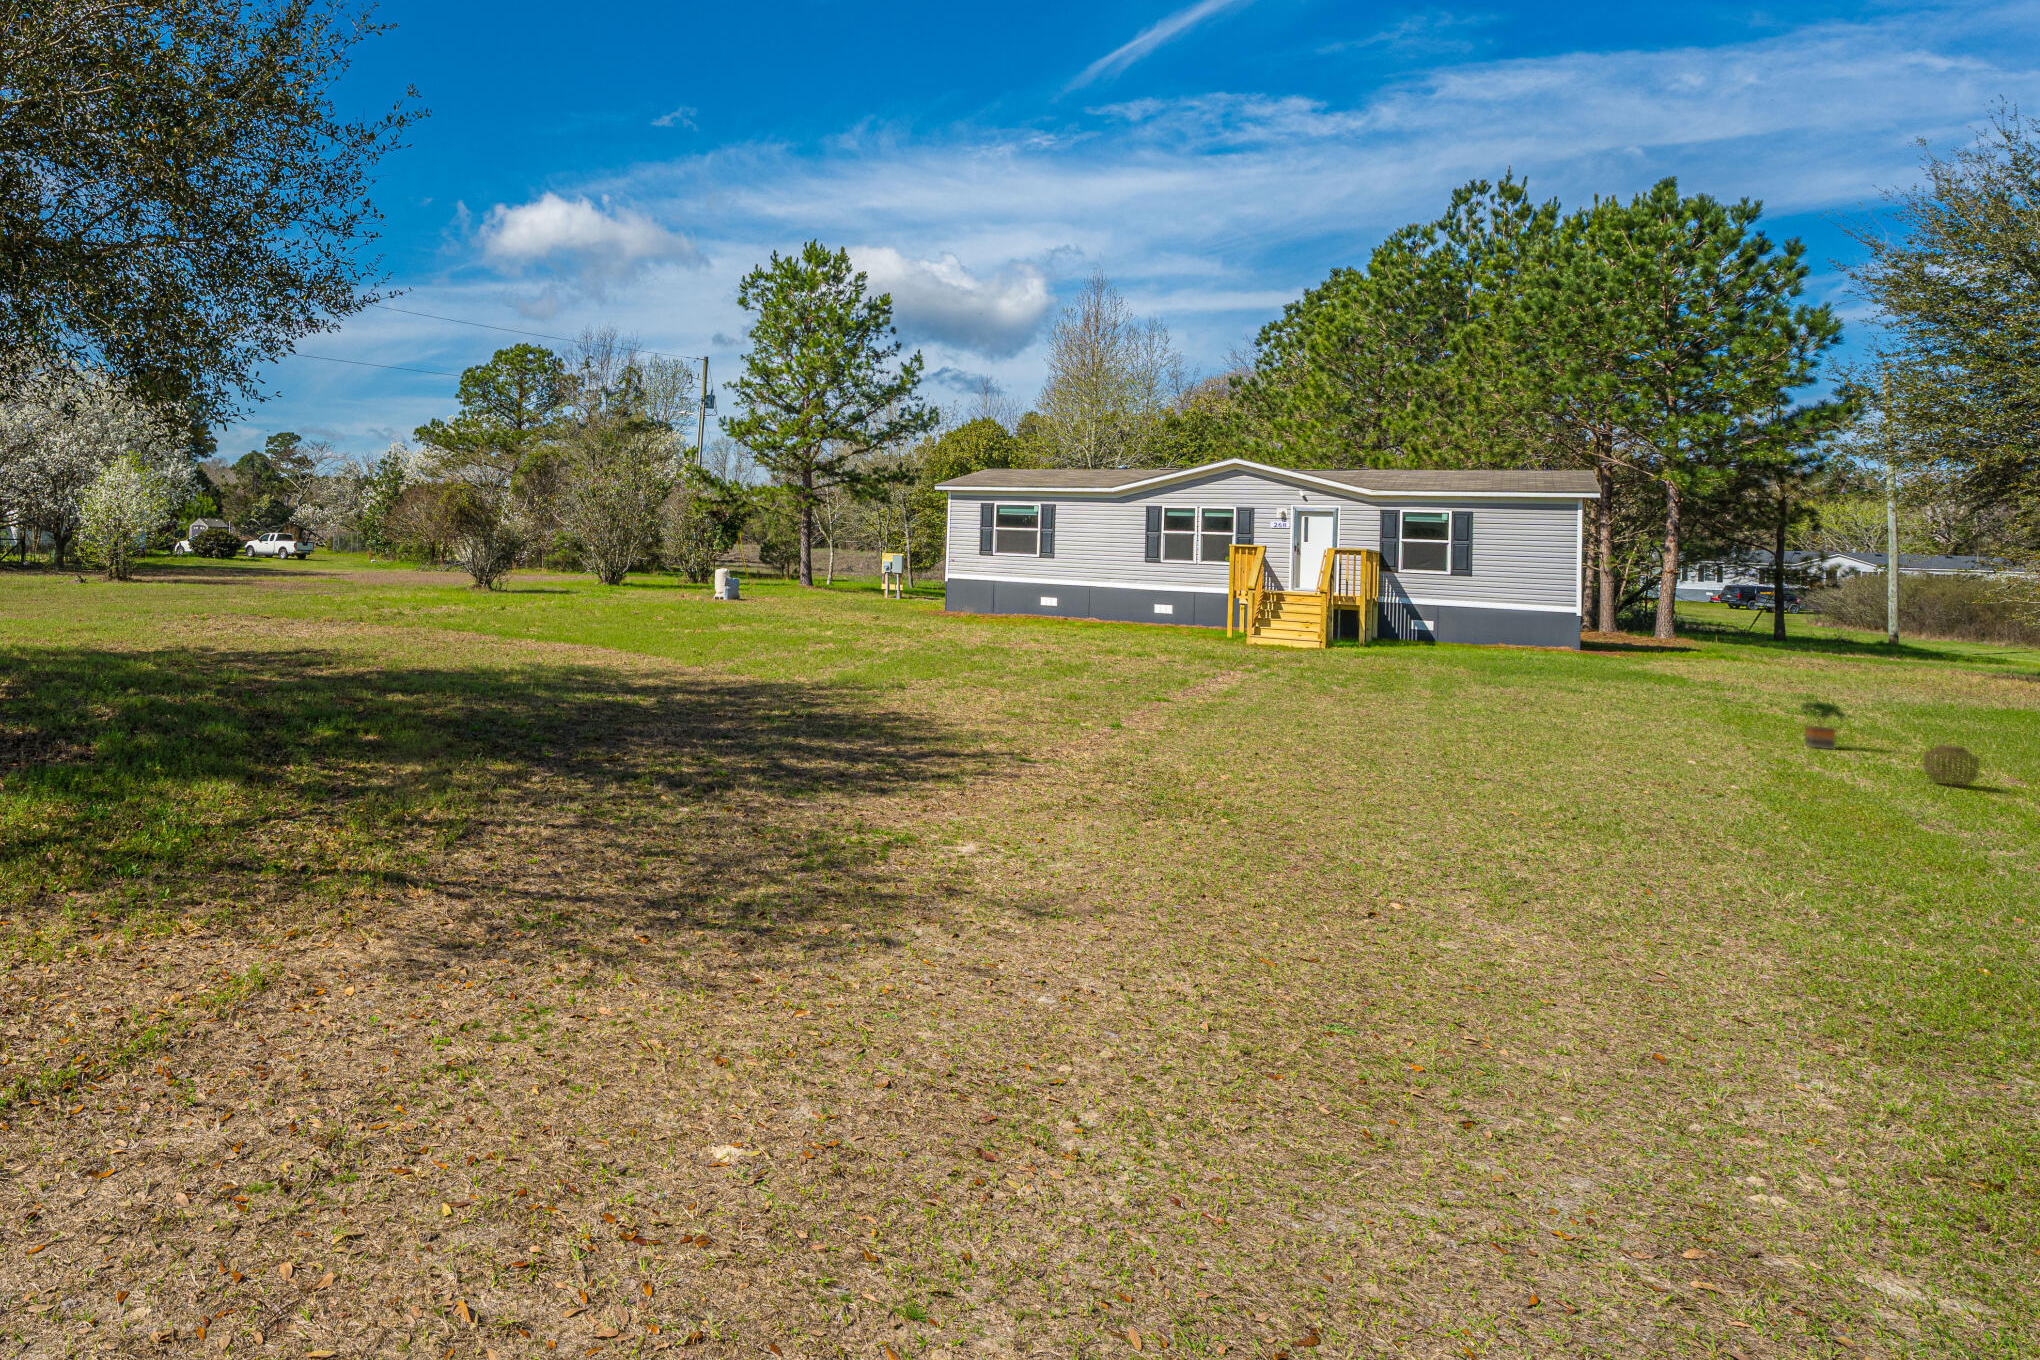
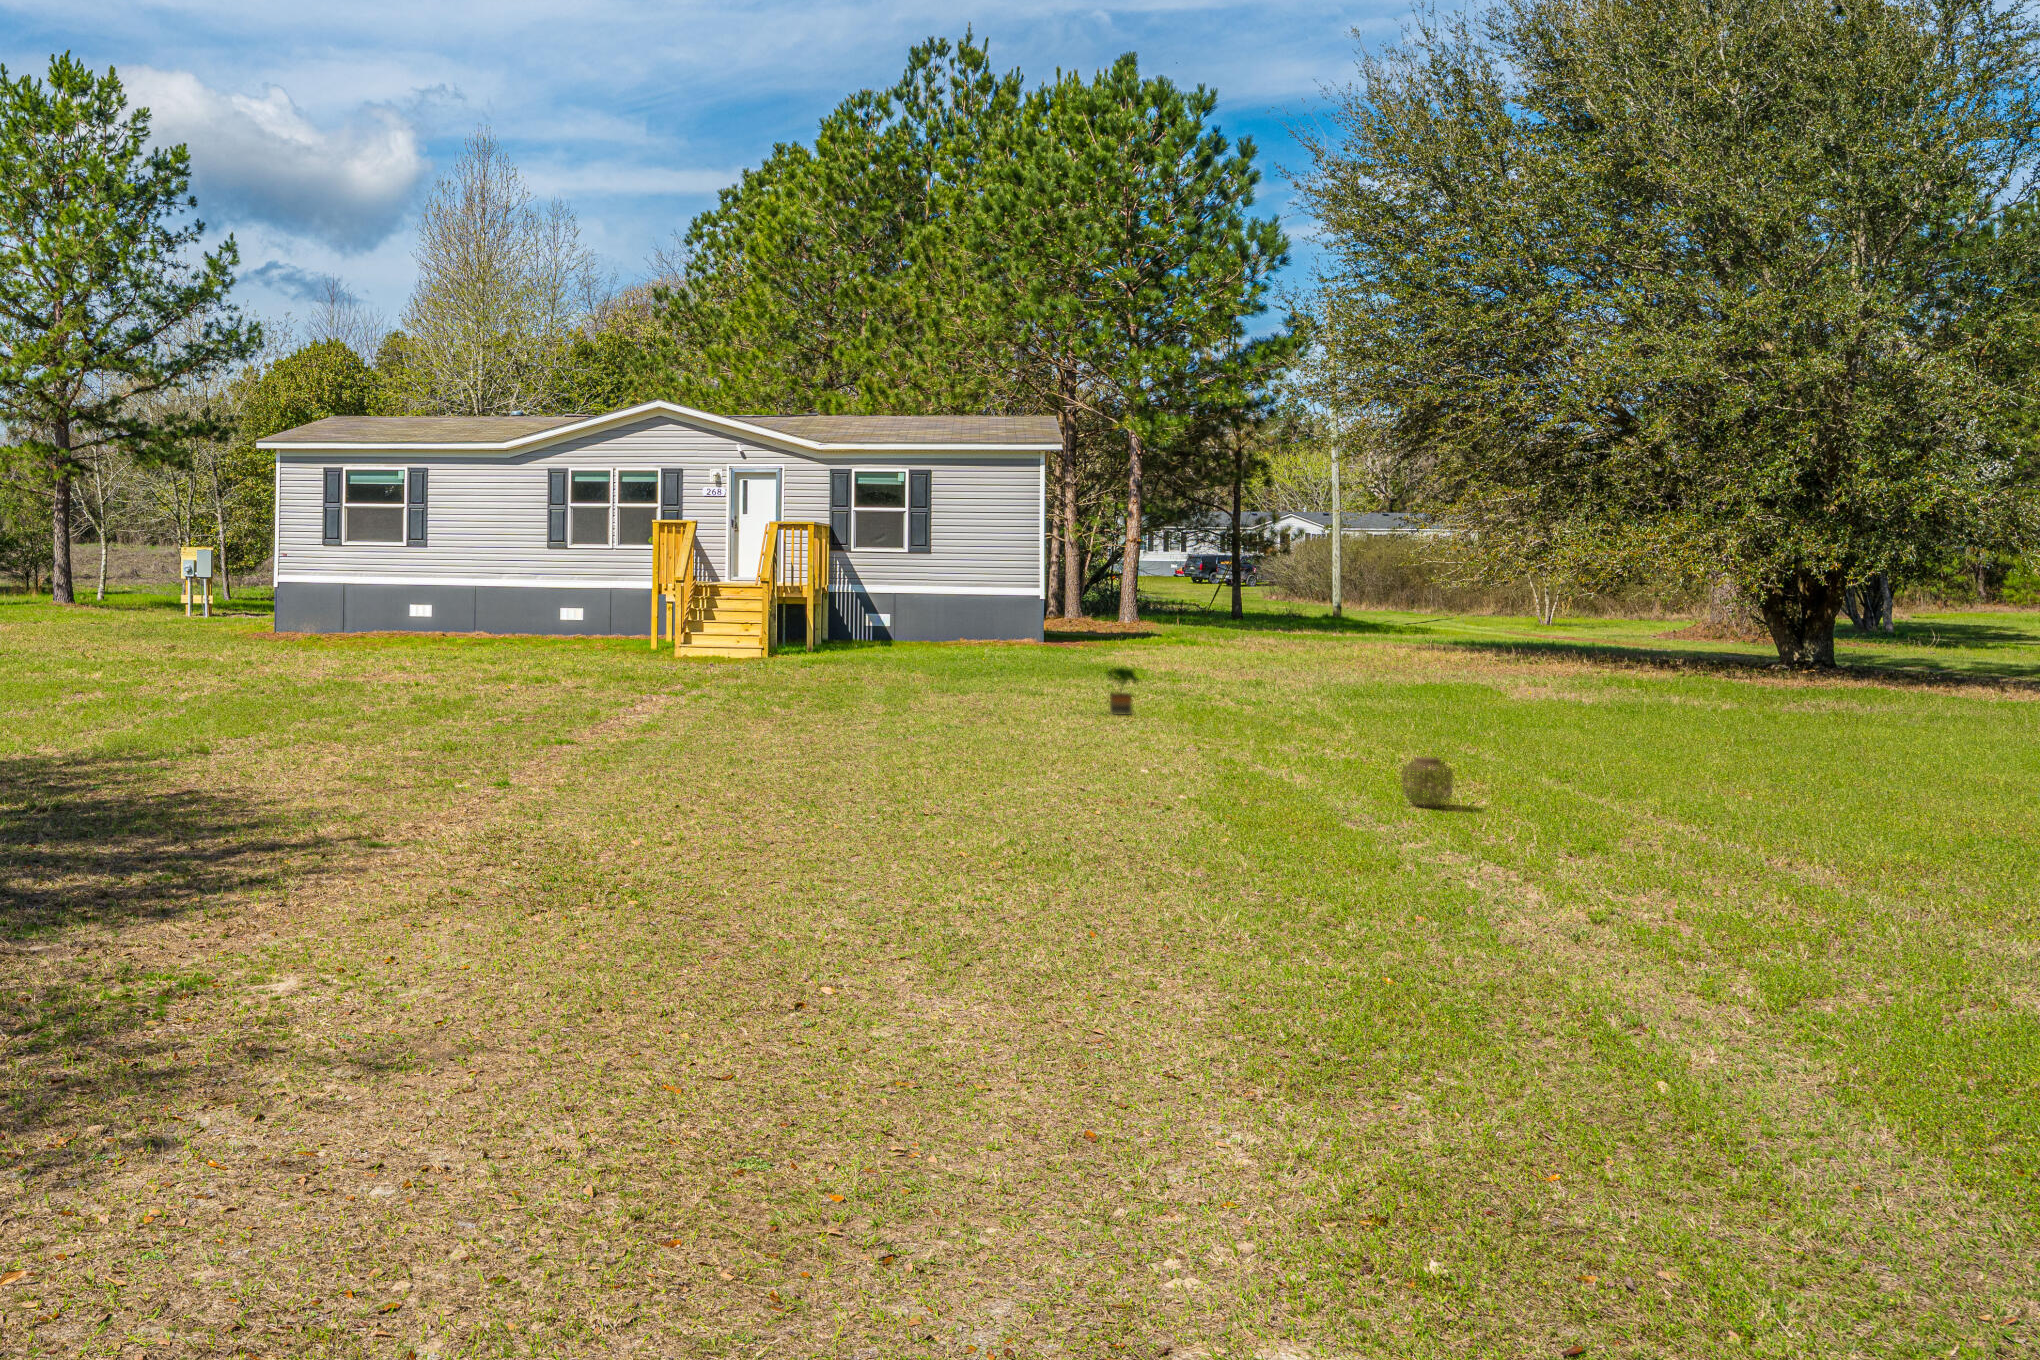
potted tree: present [1802,702,1844,749] -> present [1107,668,1138,715]

